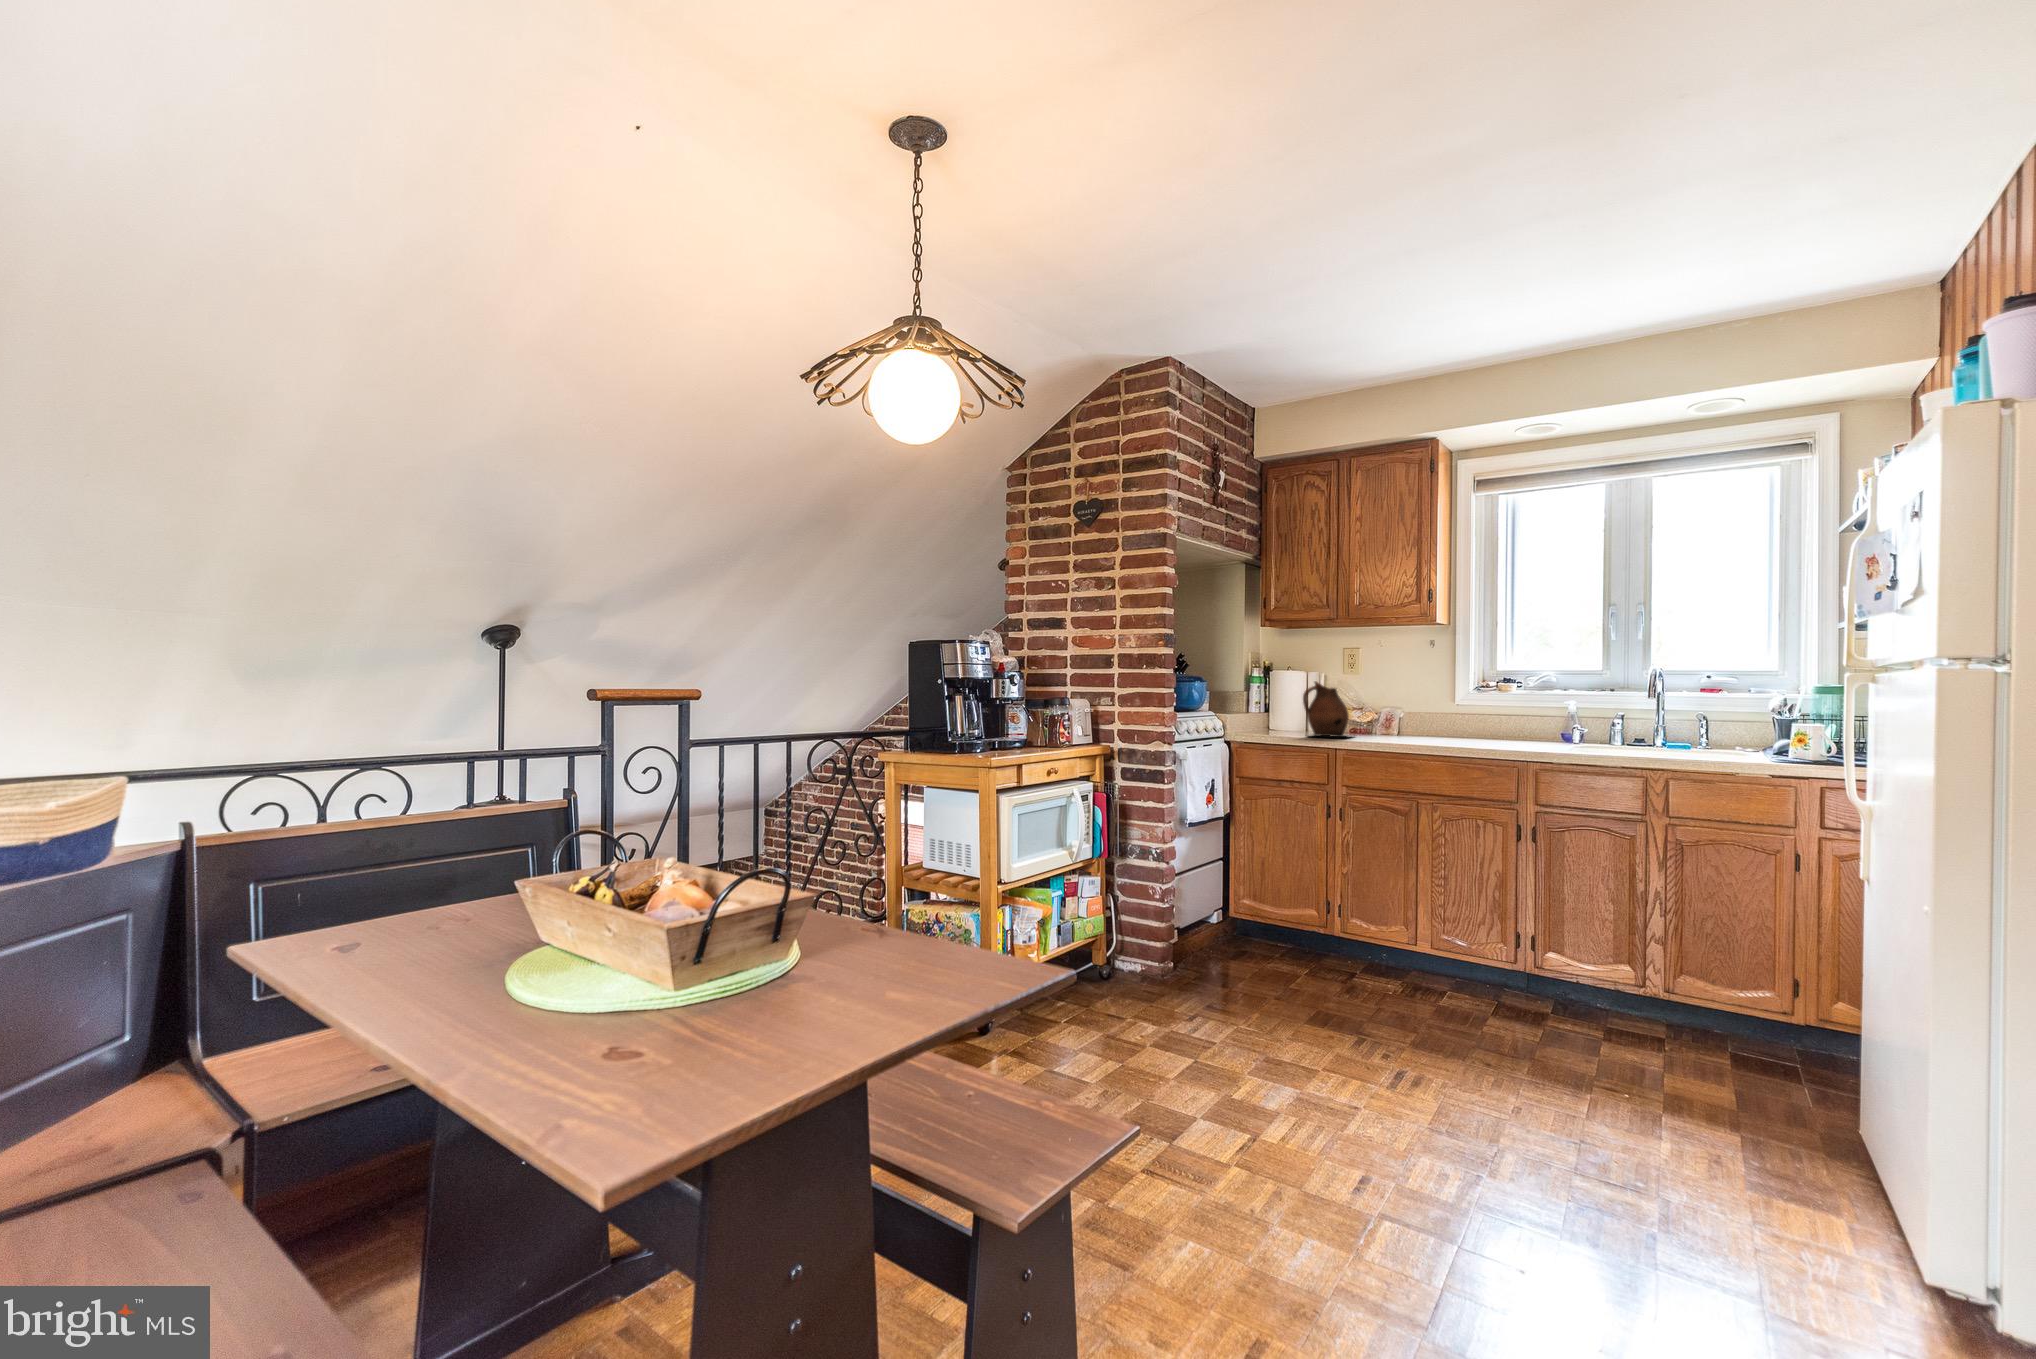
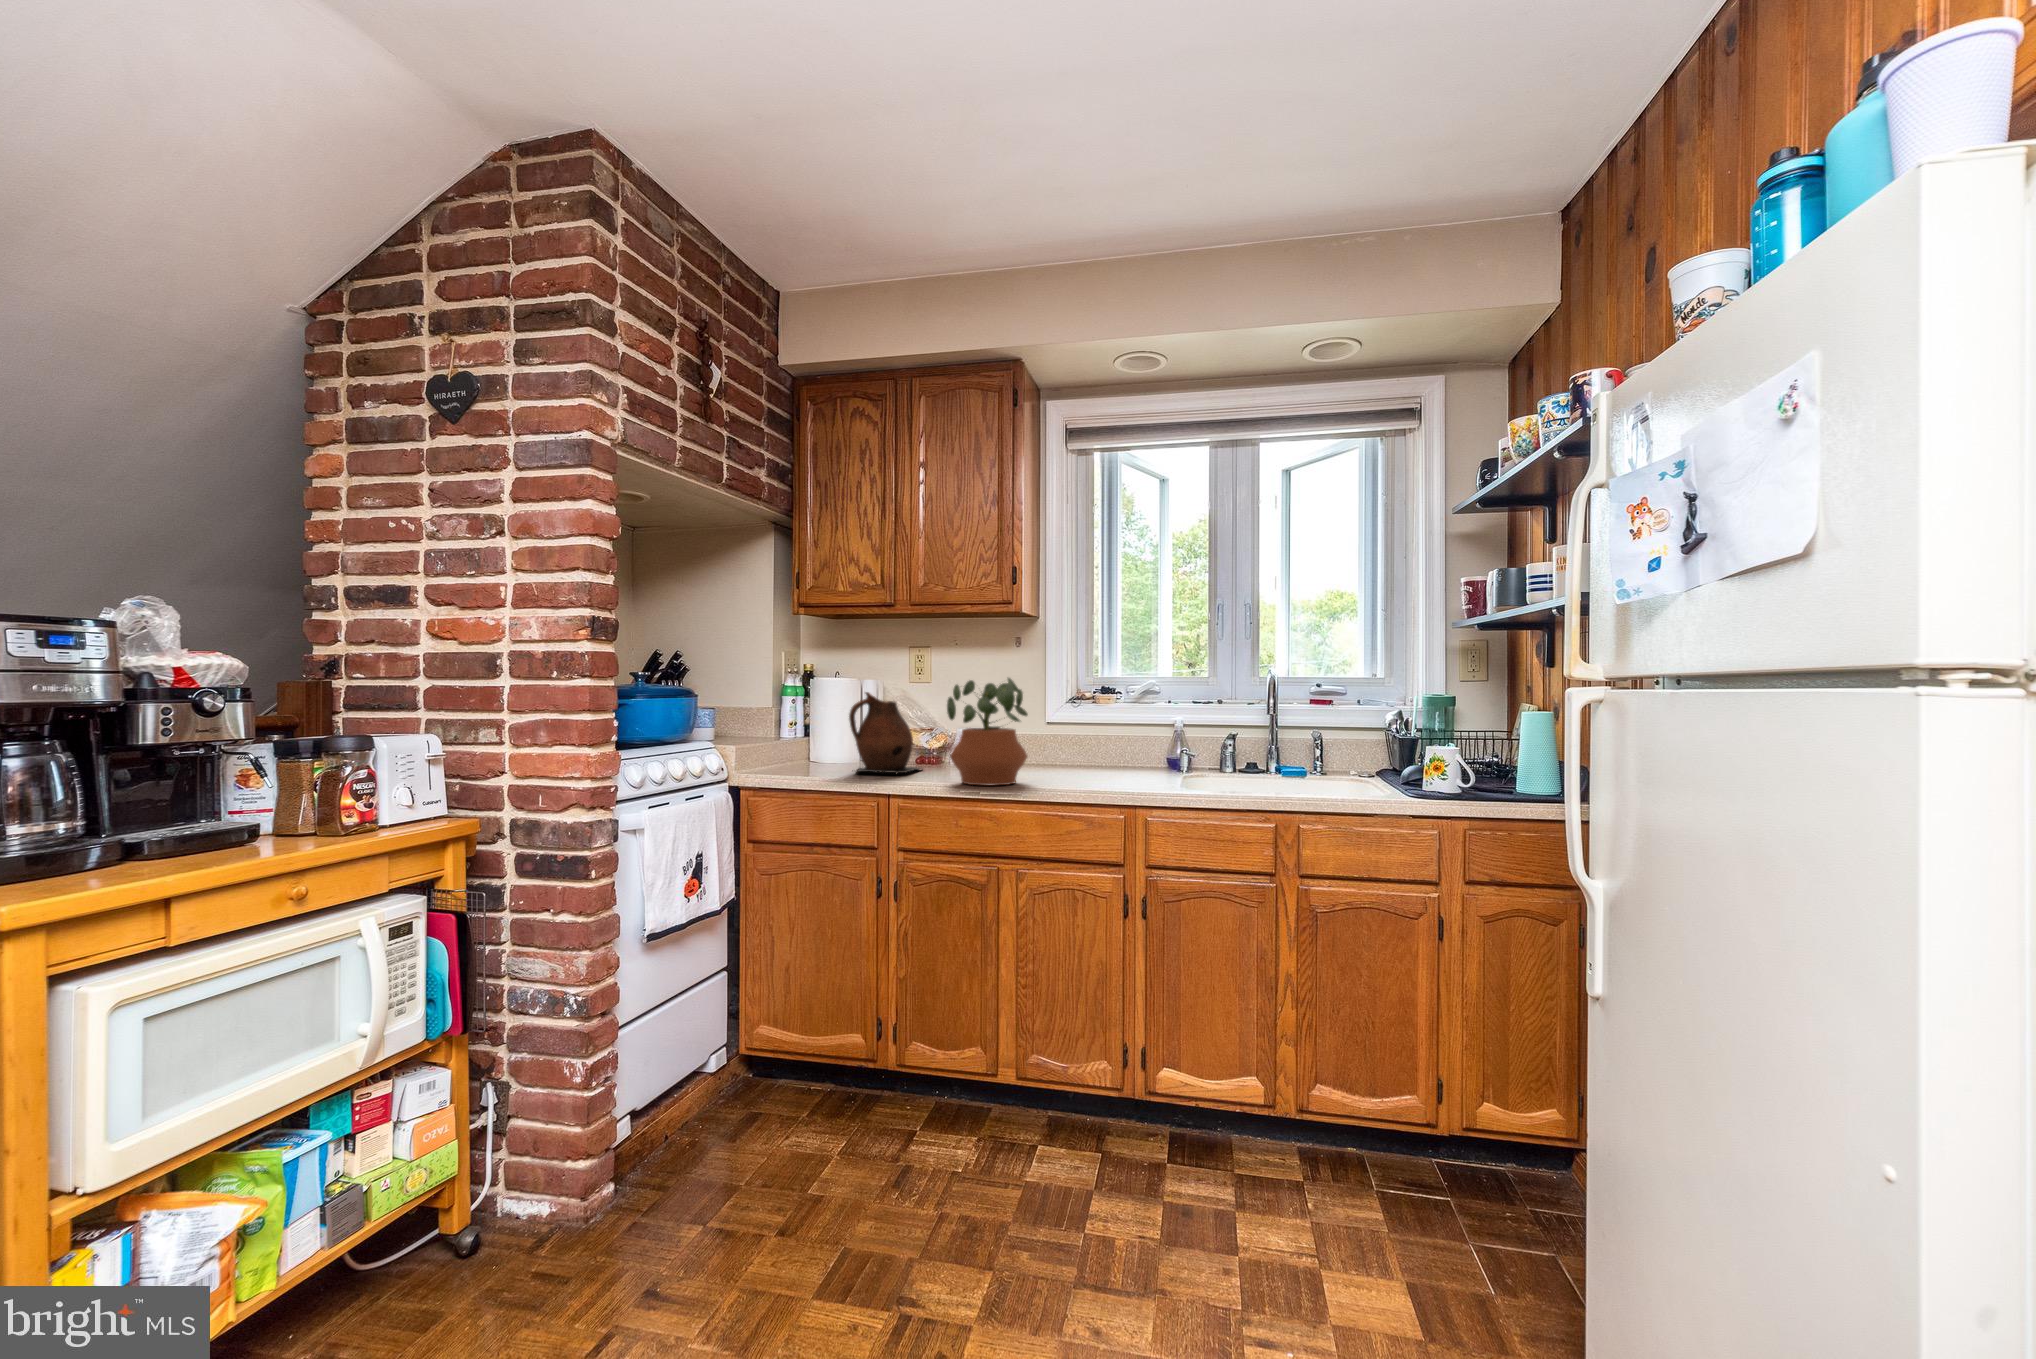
potted plant: none [1377,670,1439,745] -> present [947,678,1028,786]

